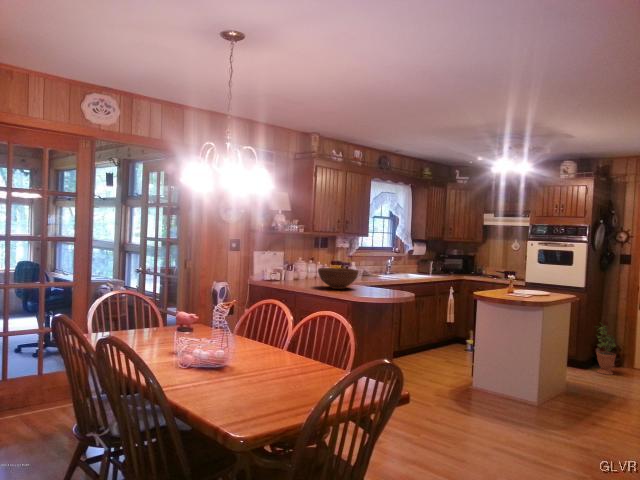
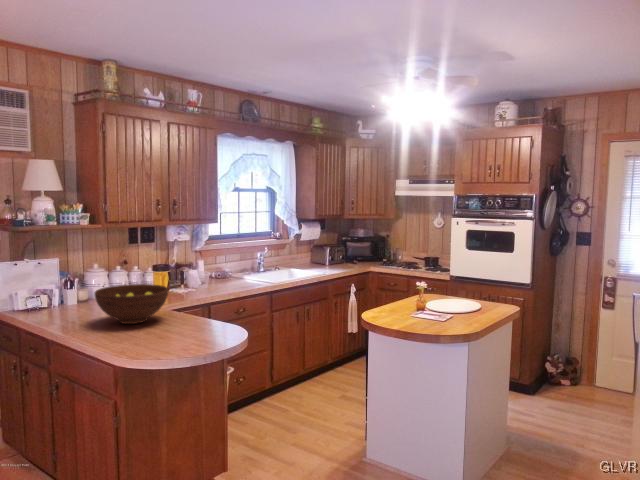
potted plant: present [595,324,616,375] -> none [543,332,573,406]

